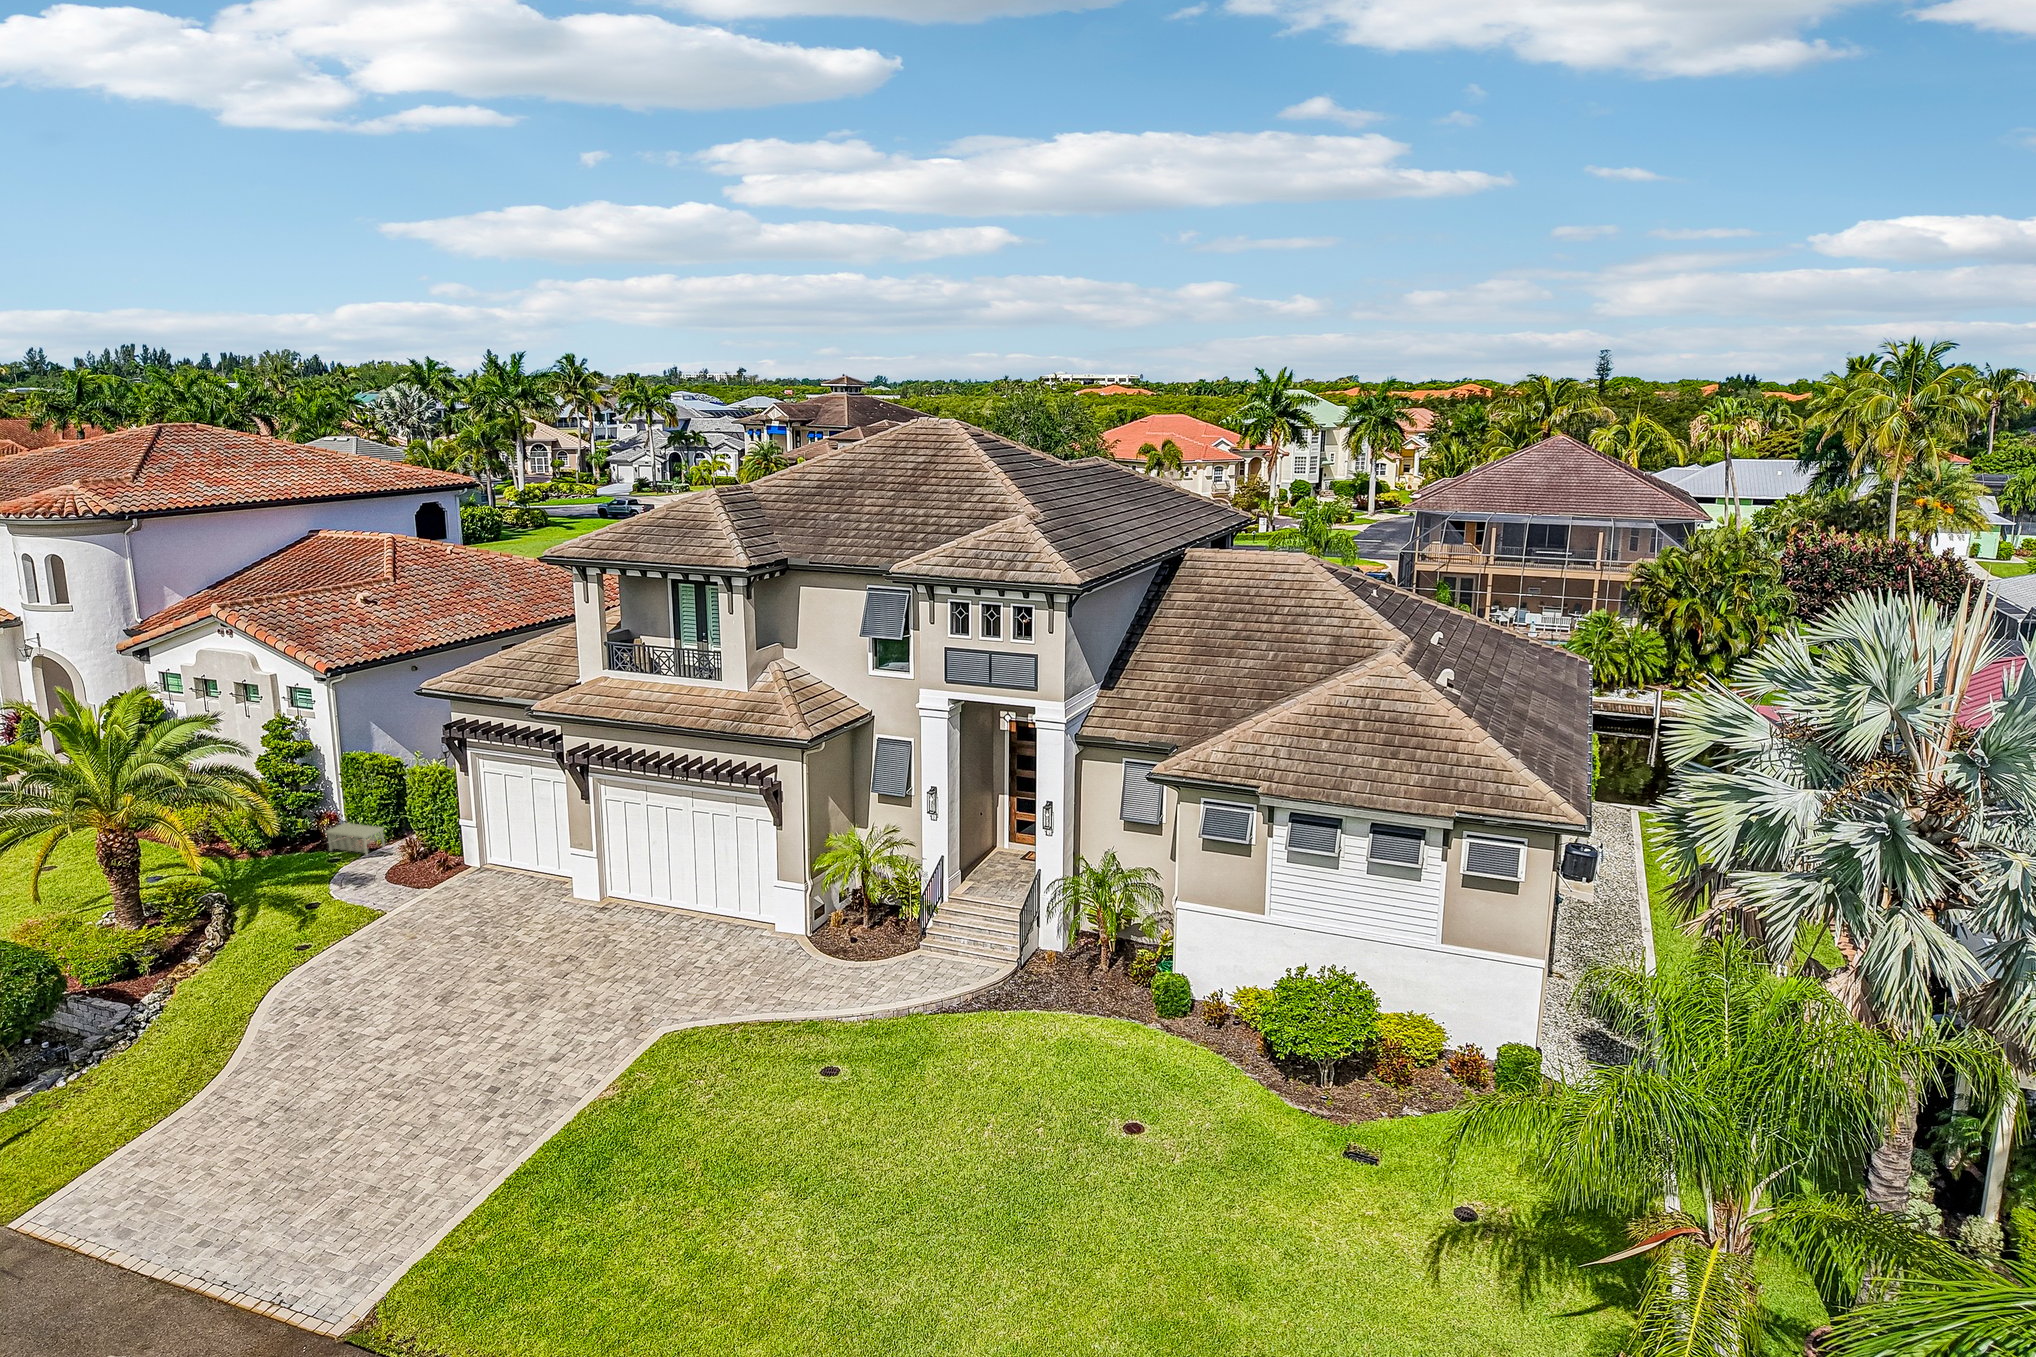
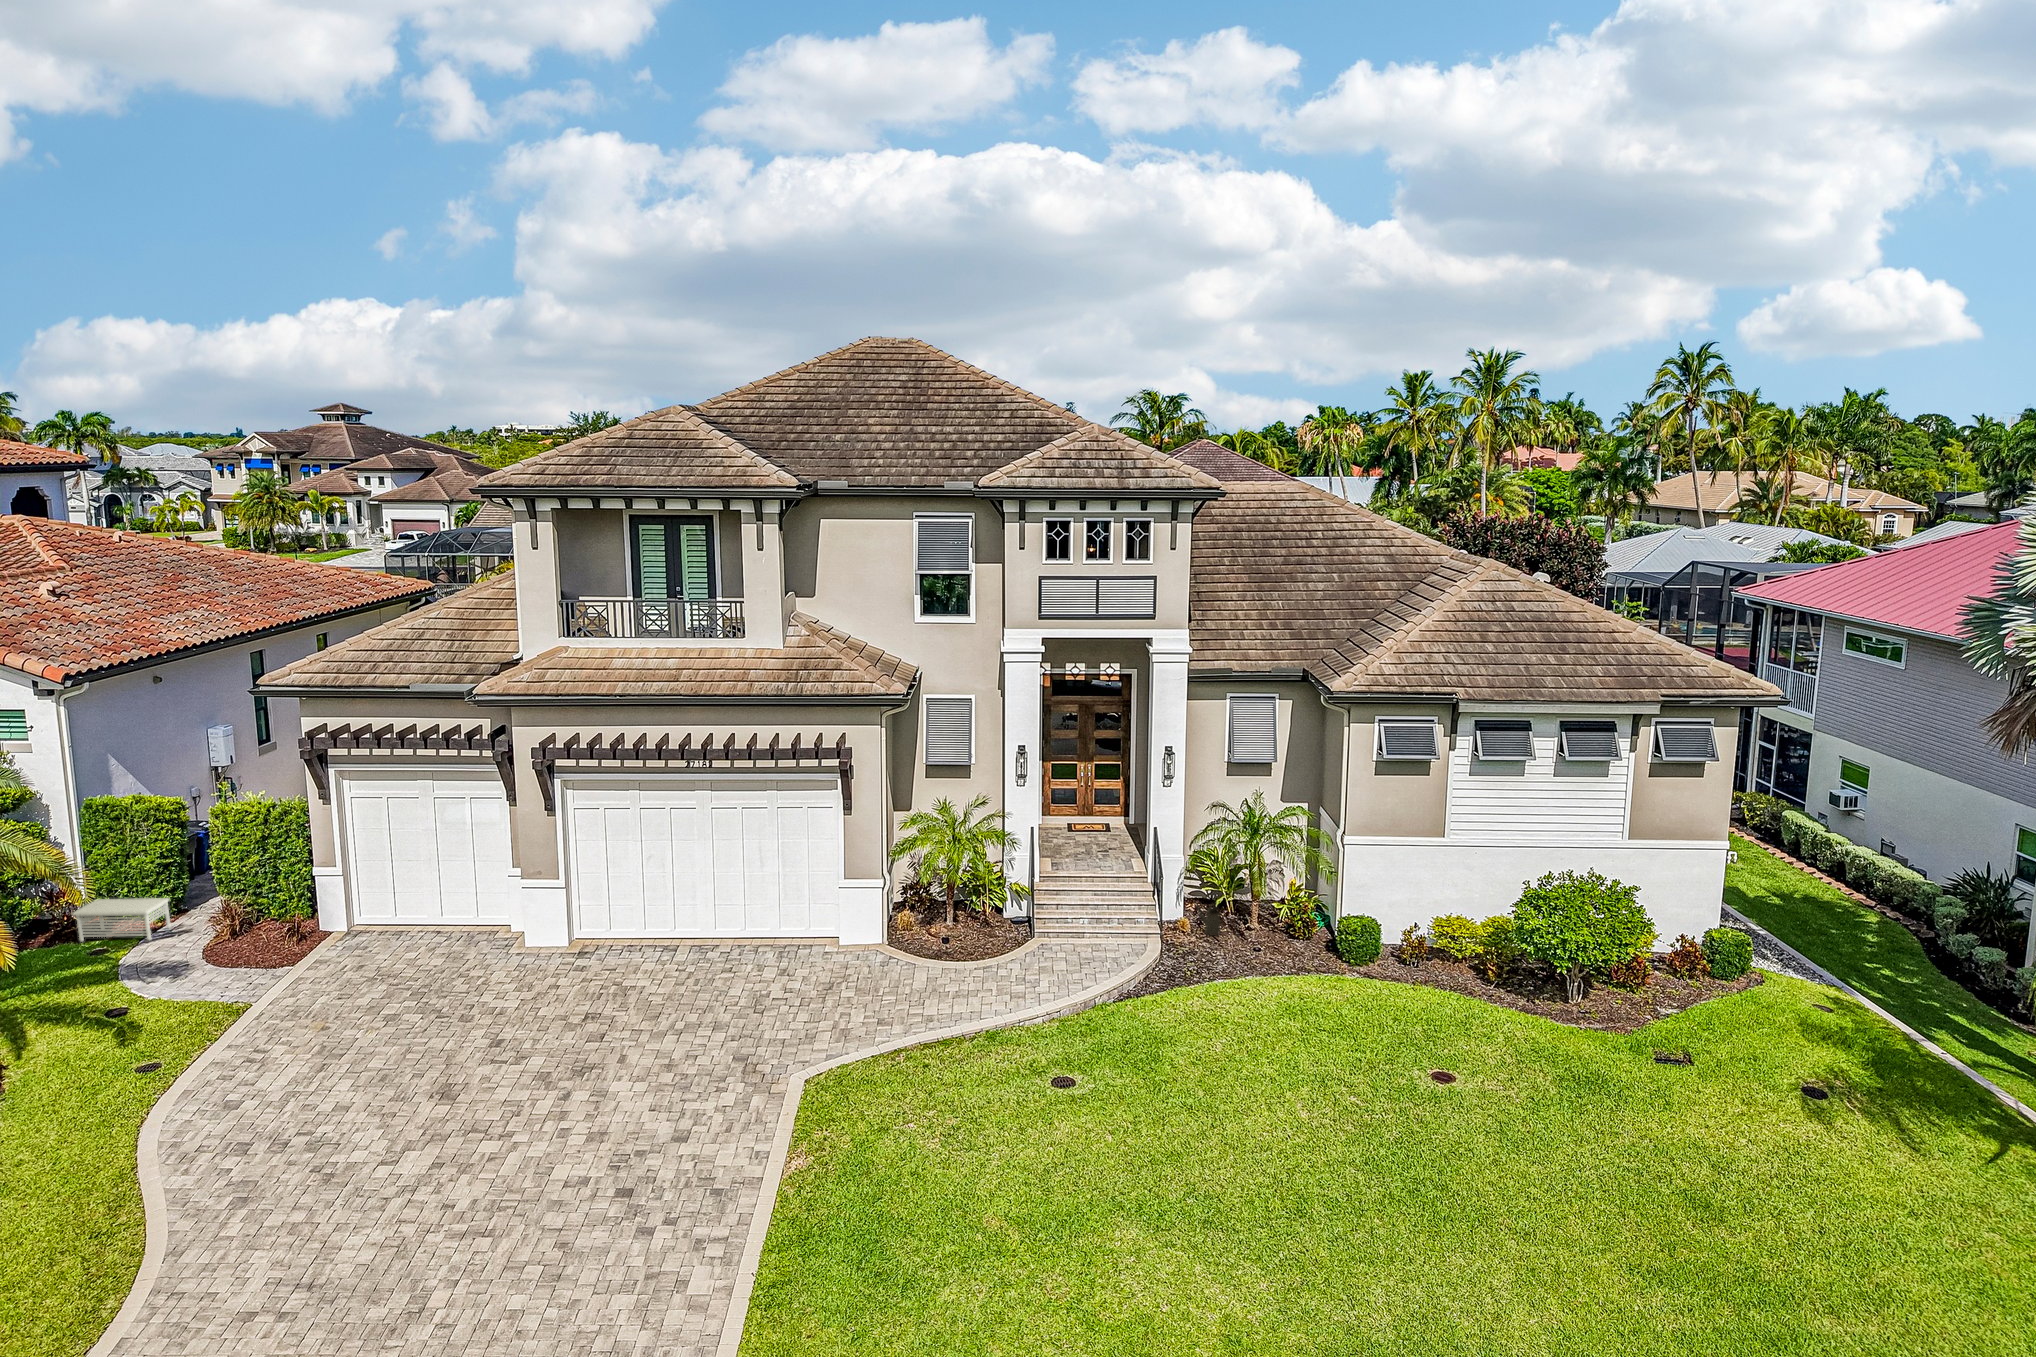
watering can: none [1067,935,1082,968] -> present [1195,902,1222,936]

